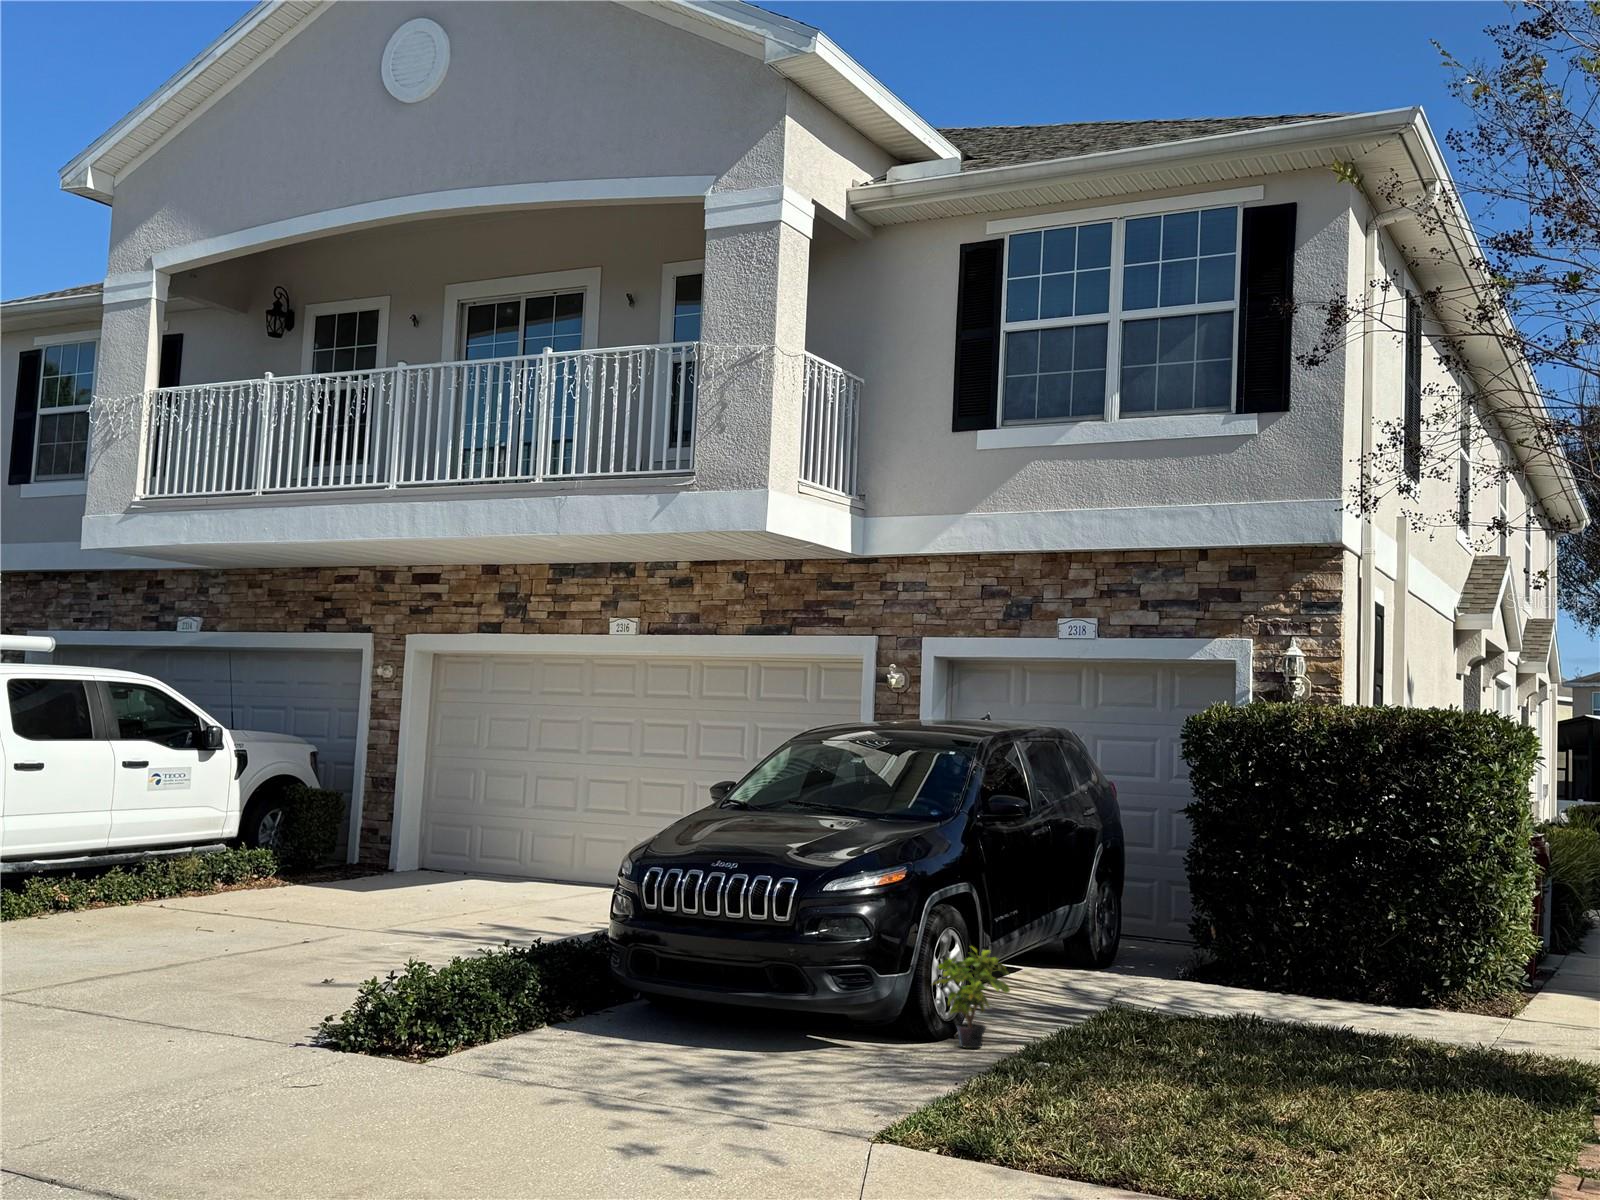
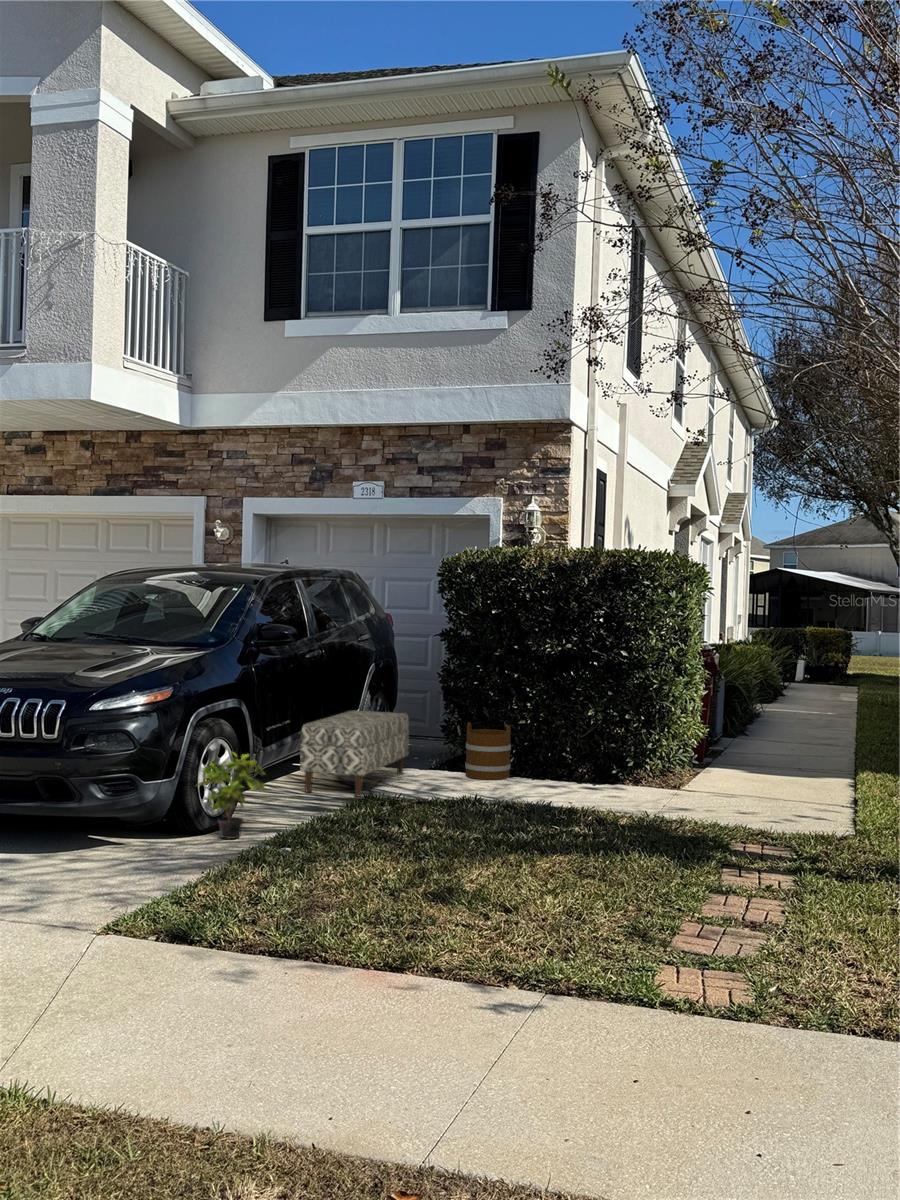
bench: none [1030,903,1153,1008] -> present [300,710,409,796]
bucket: none [1226,922,1284,995] -> present [465,722,511,780]

